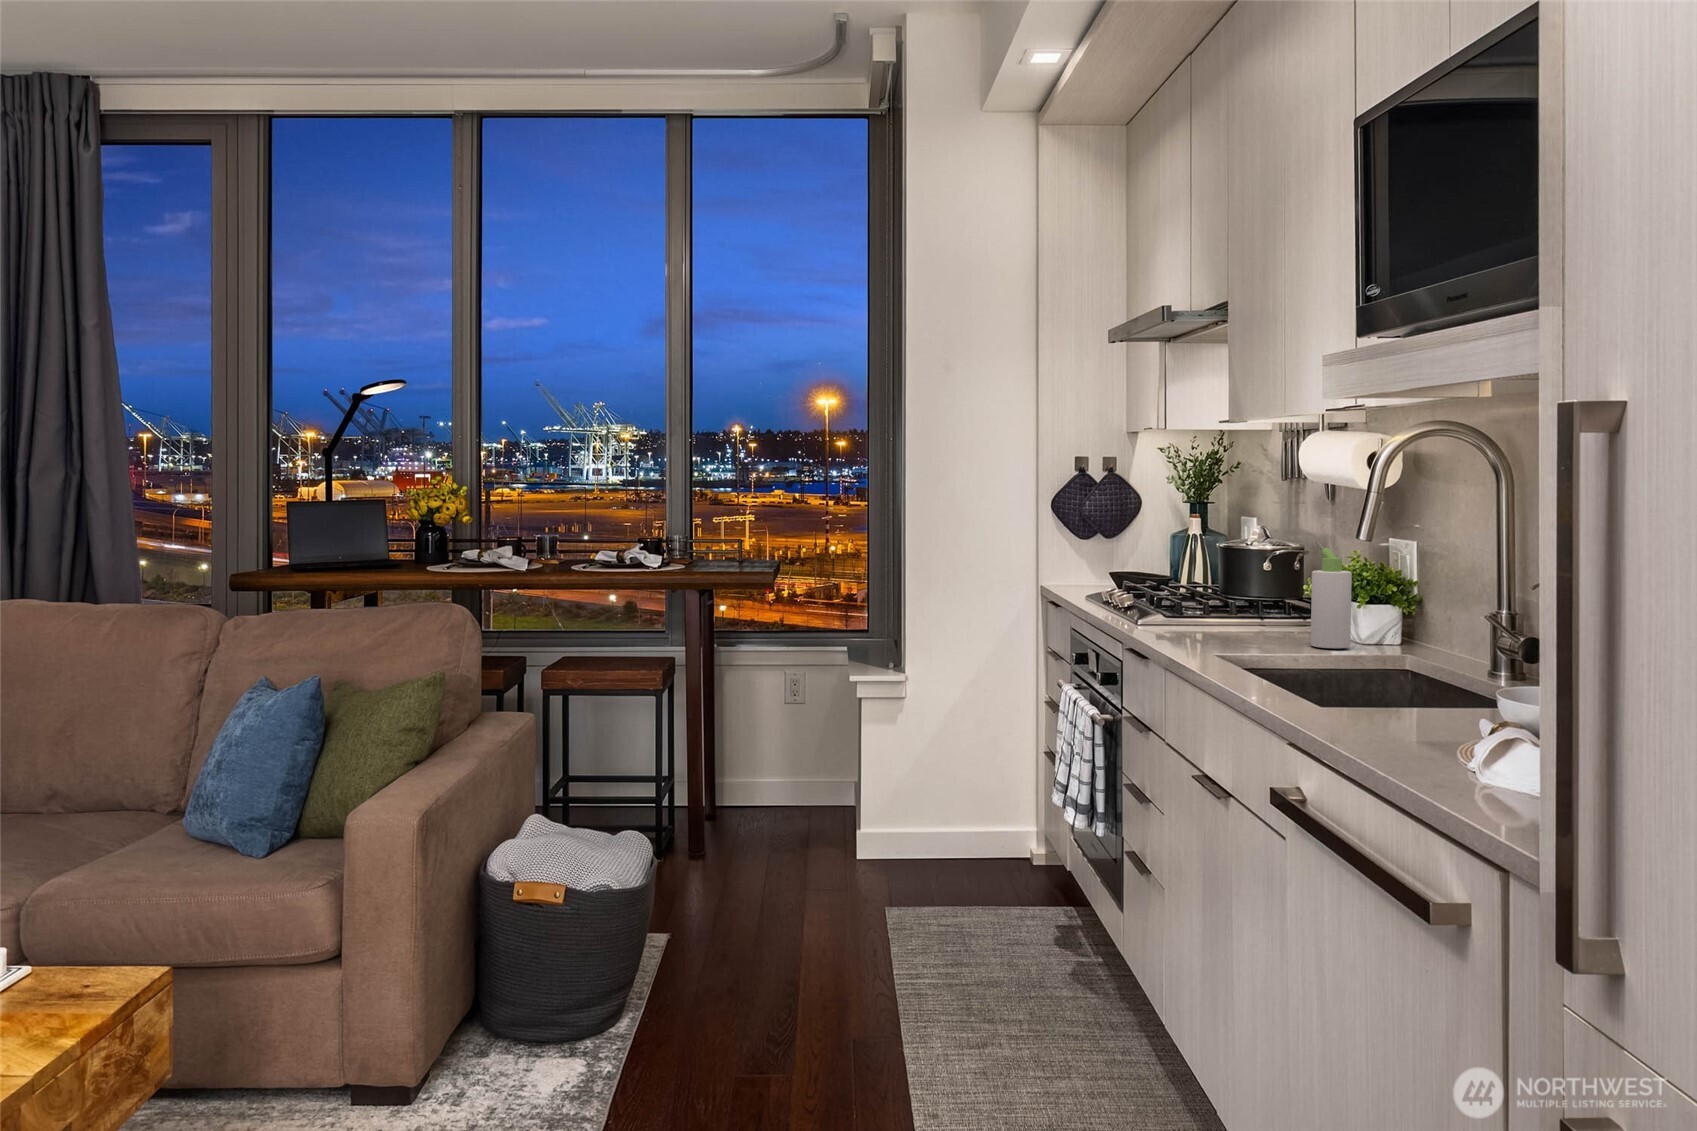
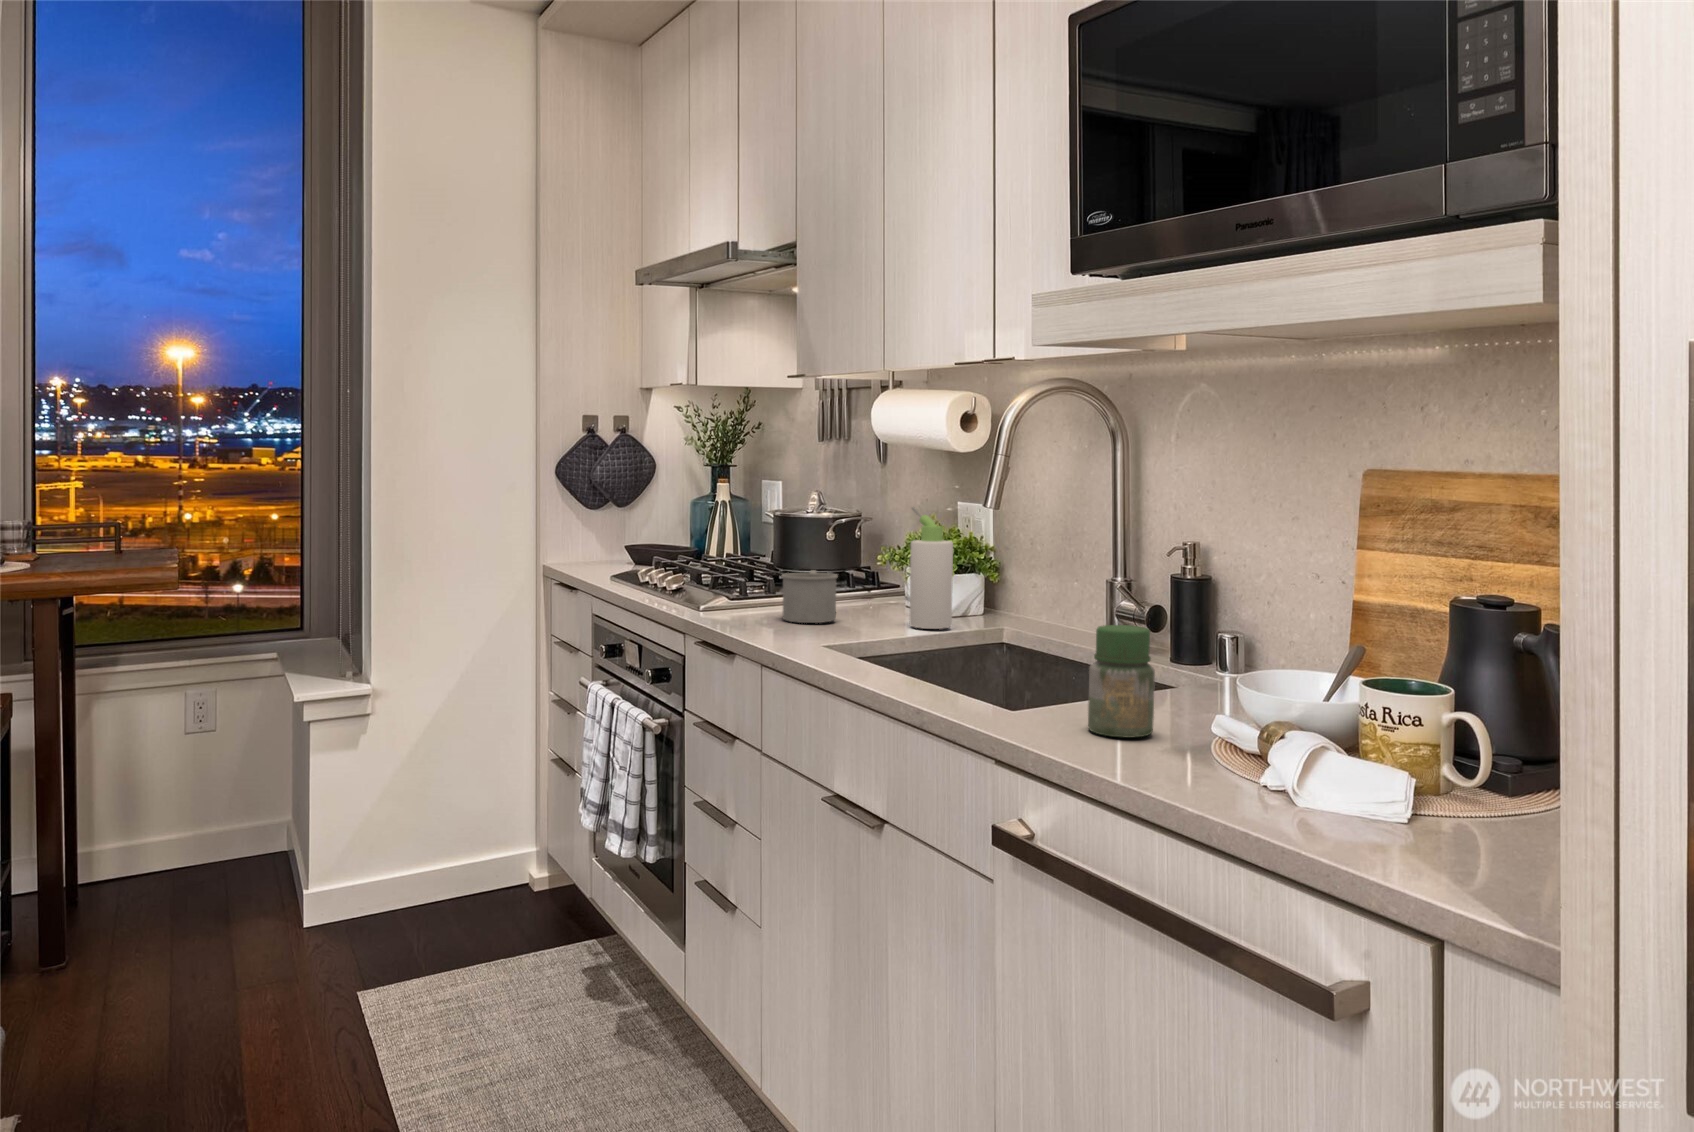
mug: none [1197,594,1248,639] -> present [782,570,838,623]
jar: none [1362,641,1419,730] -> present [1088,625,1155,738]

